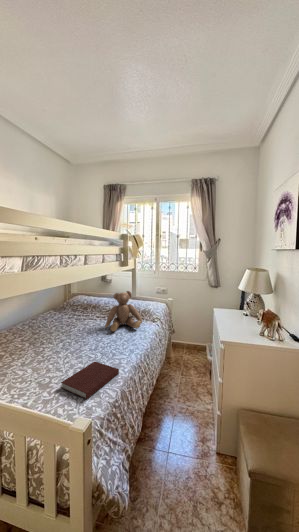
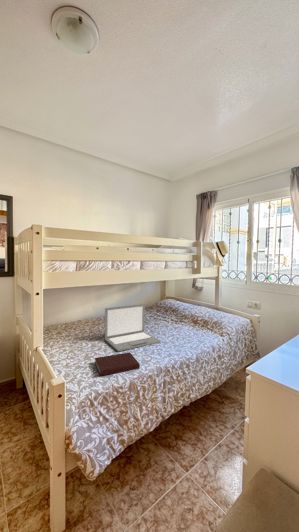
teddy bear: present [105,291,143,331] -> none [166,298,204,337]
laptop: none [41,305,111,366] -> present [105,304,161,352]

